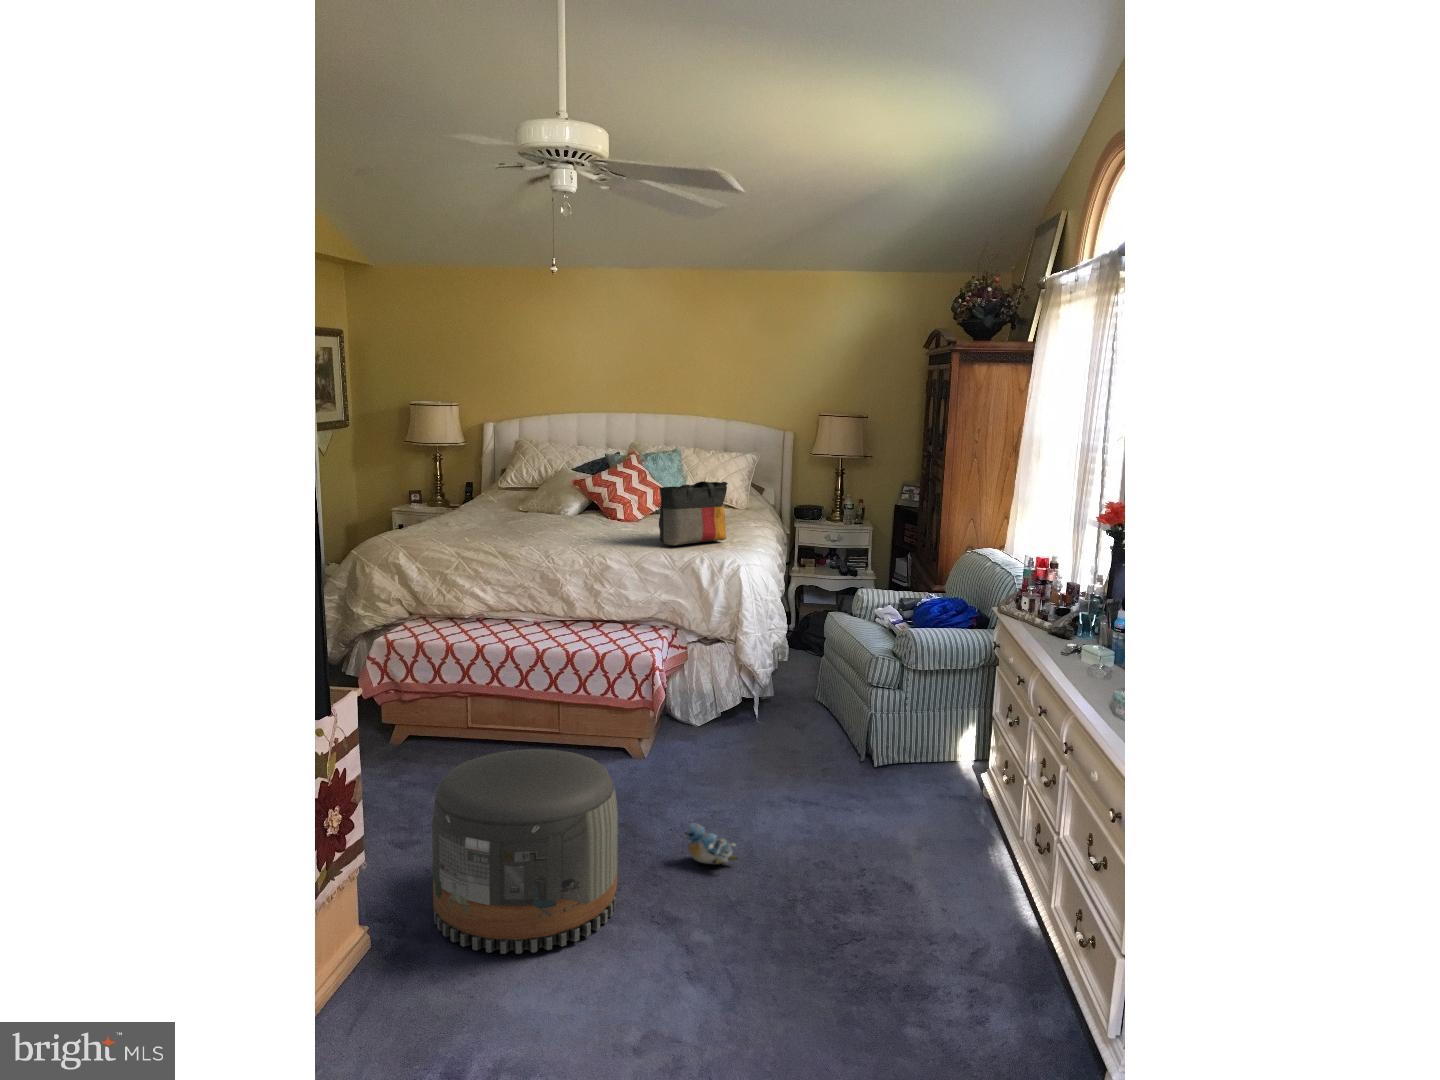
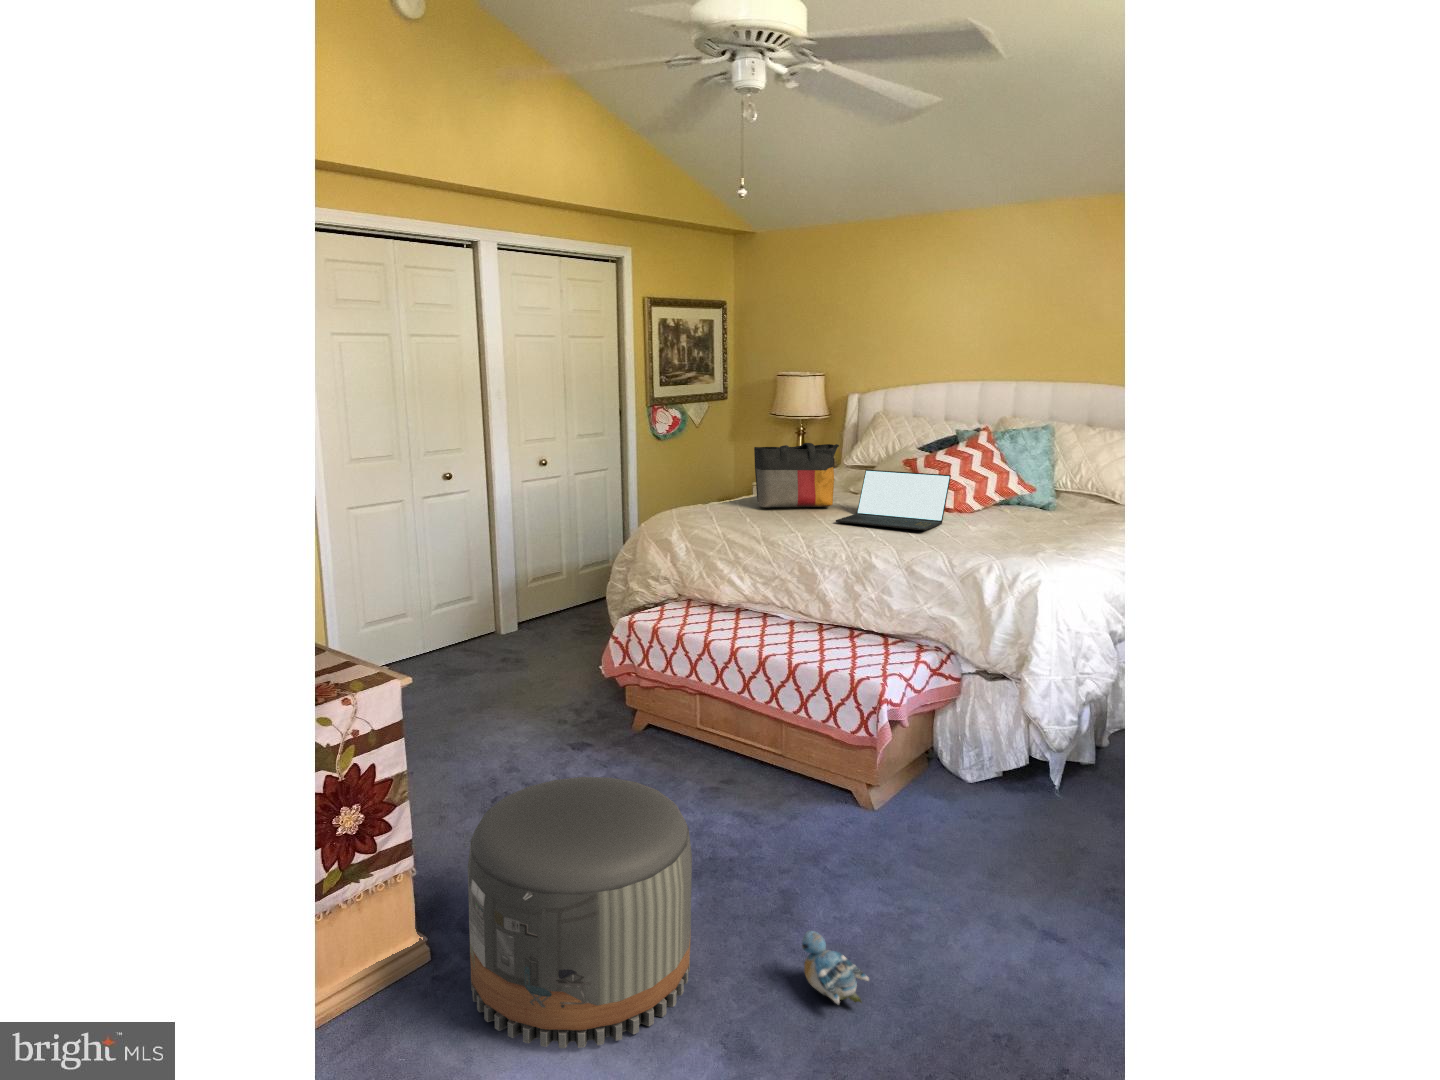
tote bag: present [659,481,728,545] -> present [754,443,839,508]
laptop: none [552,489,634,536] -> present [836,470,951,530]

